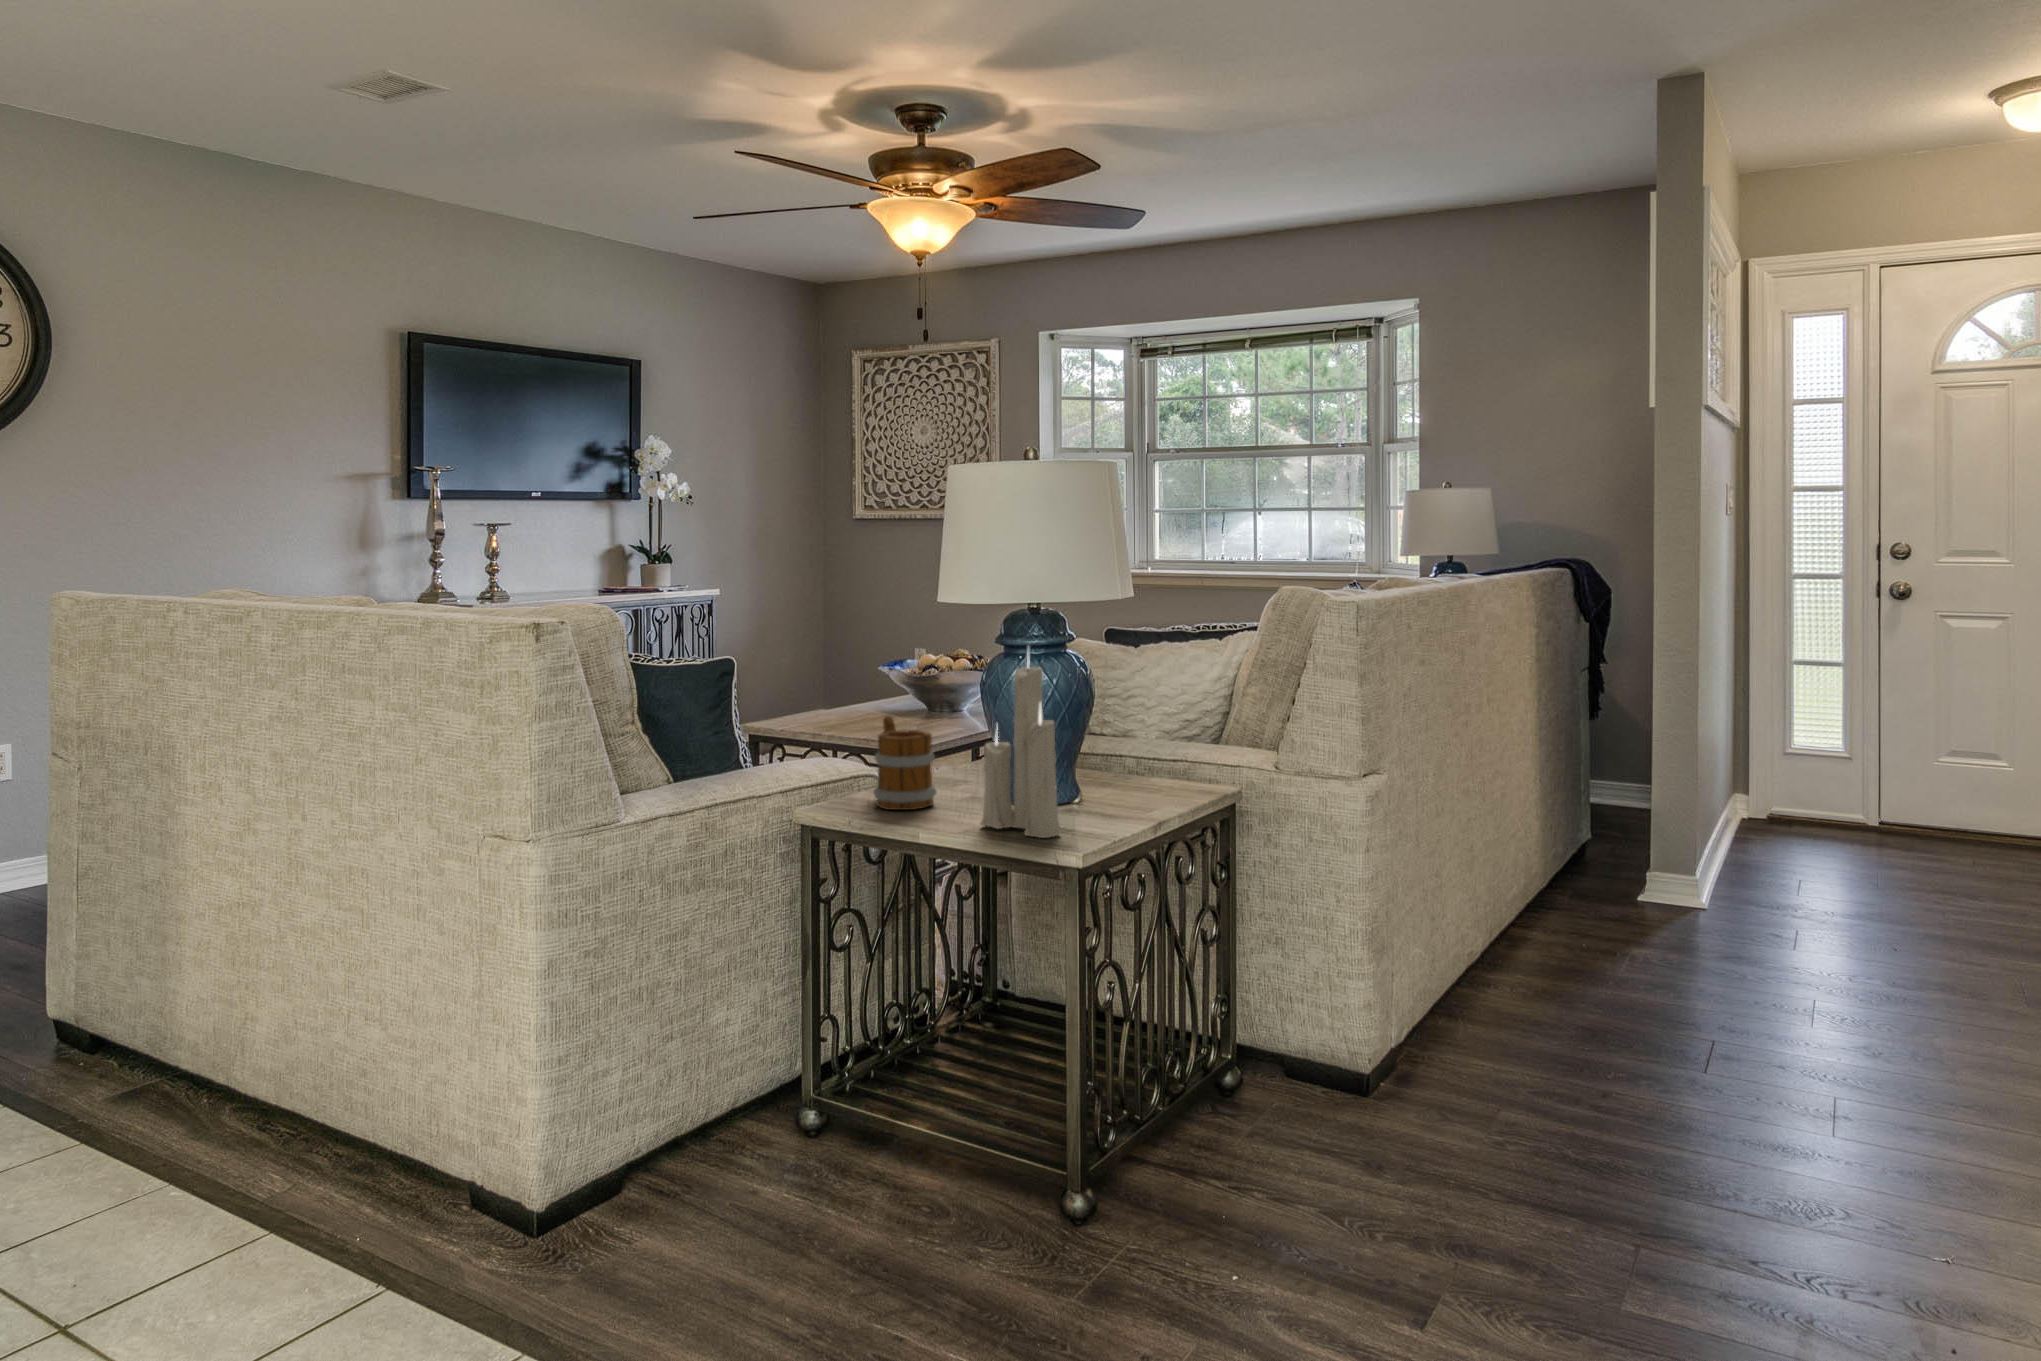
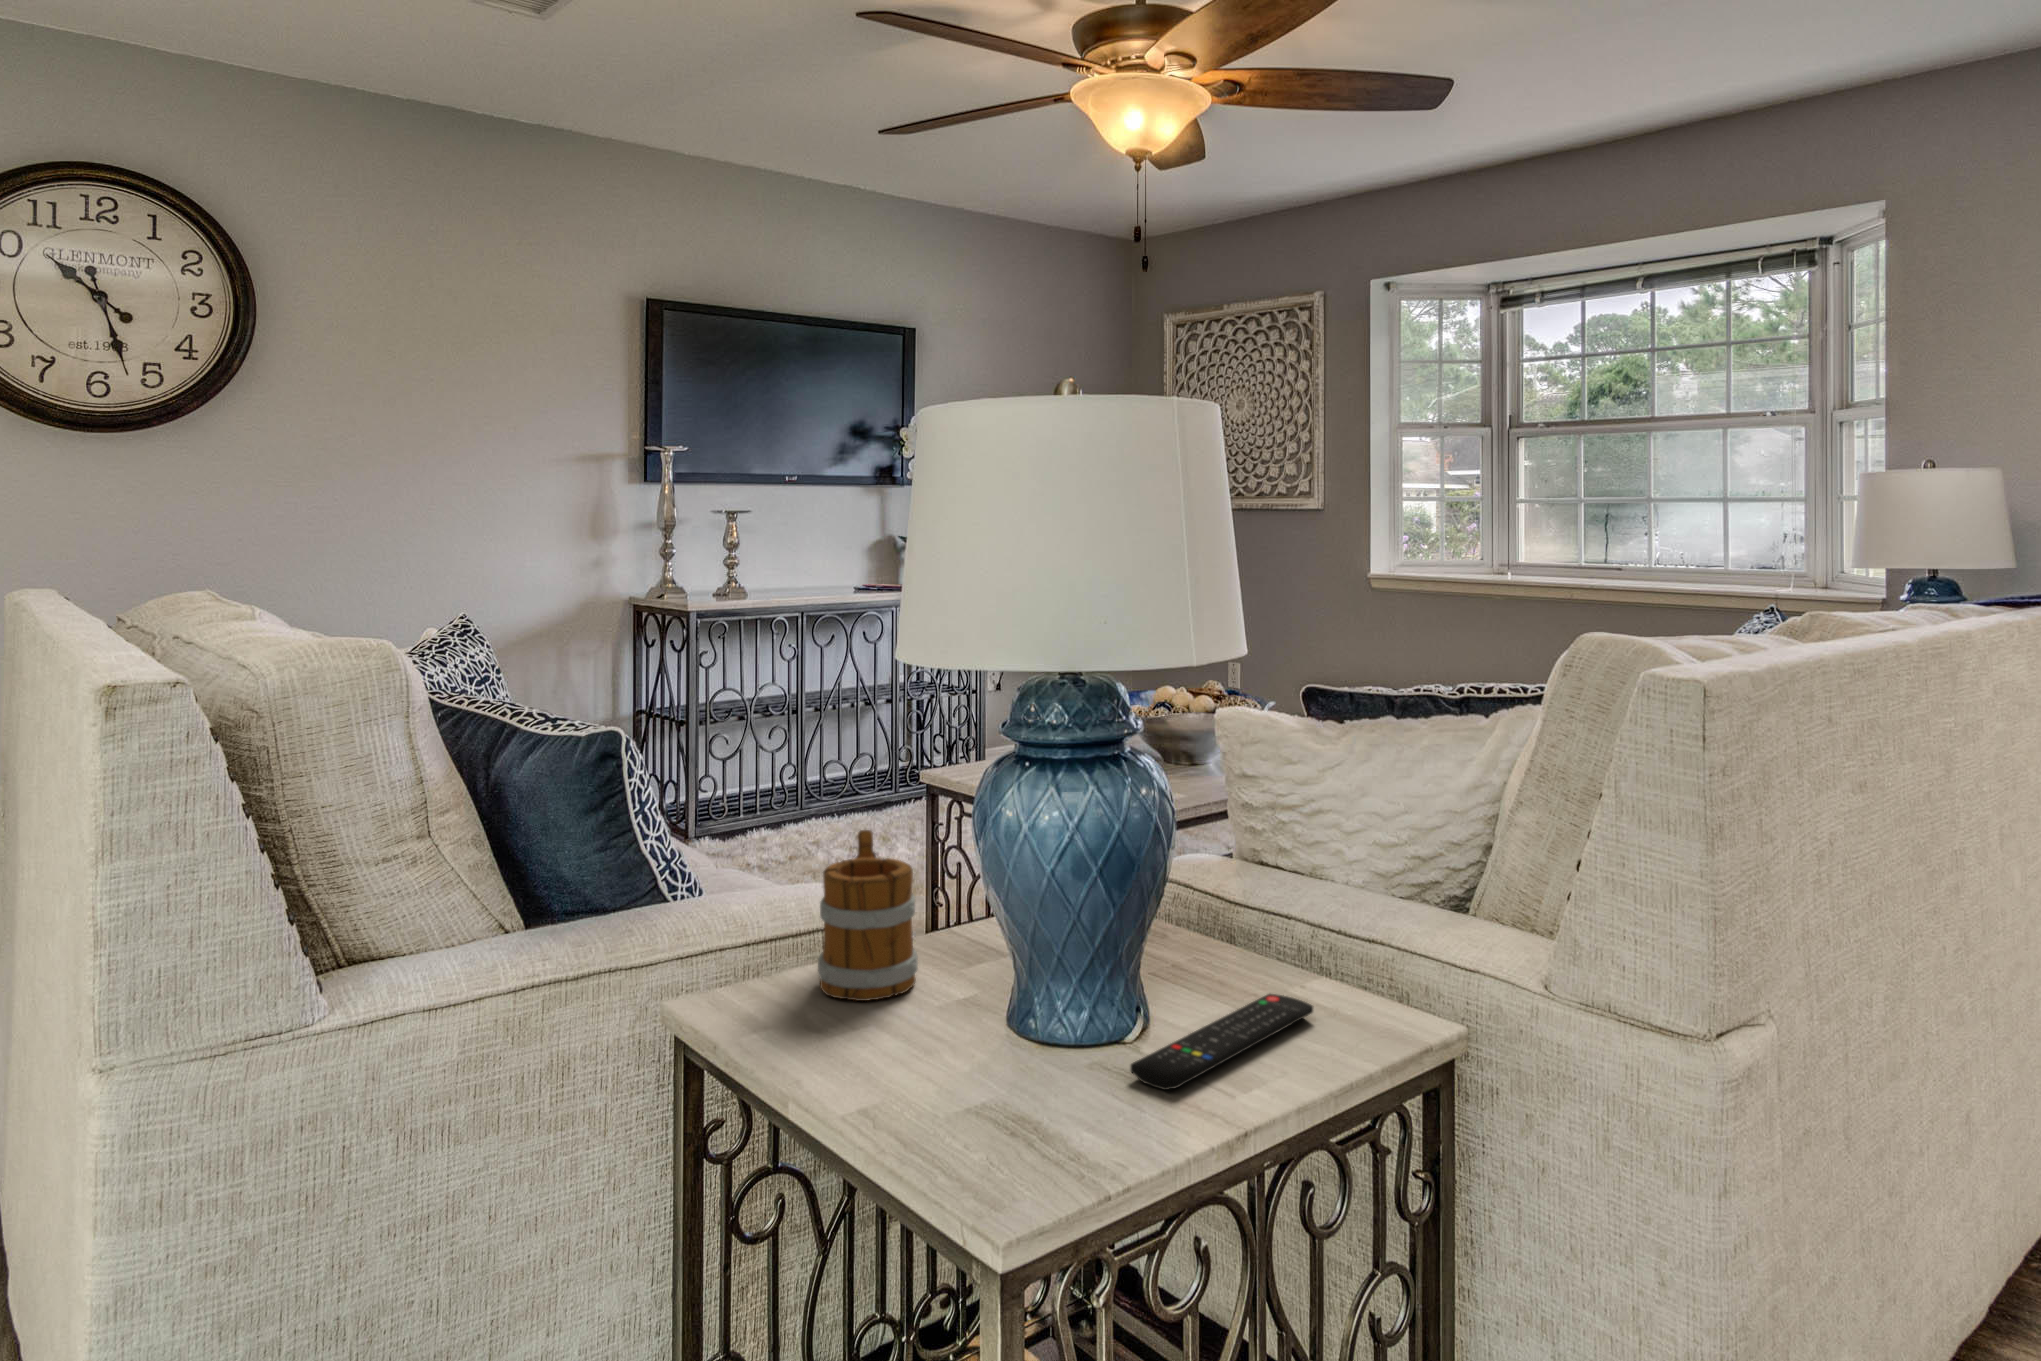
candle: present [980,654,1060,838] -> none [921,729,1039,1124]
remote control: none [1093,789,1167,823] -> present [1130,994,1313,1090]

